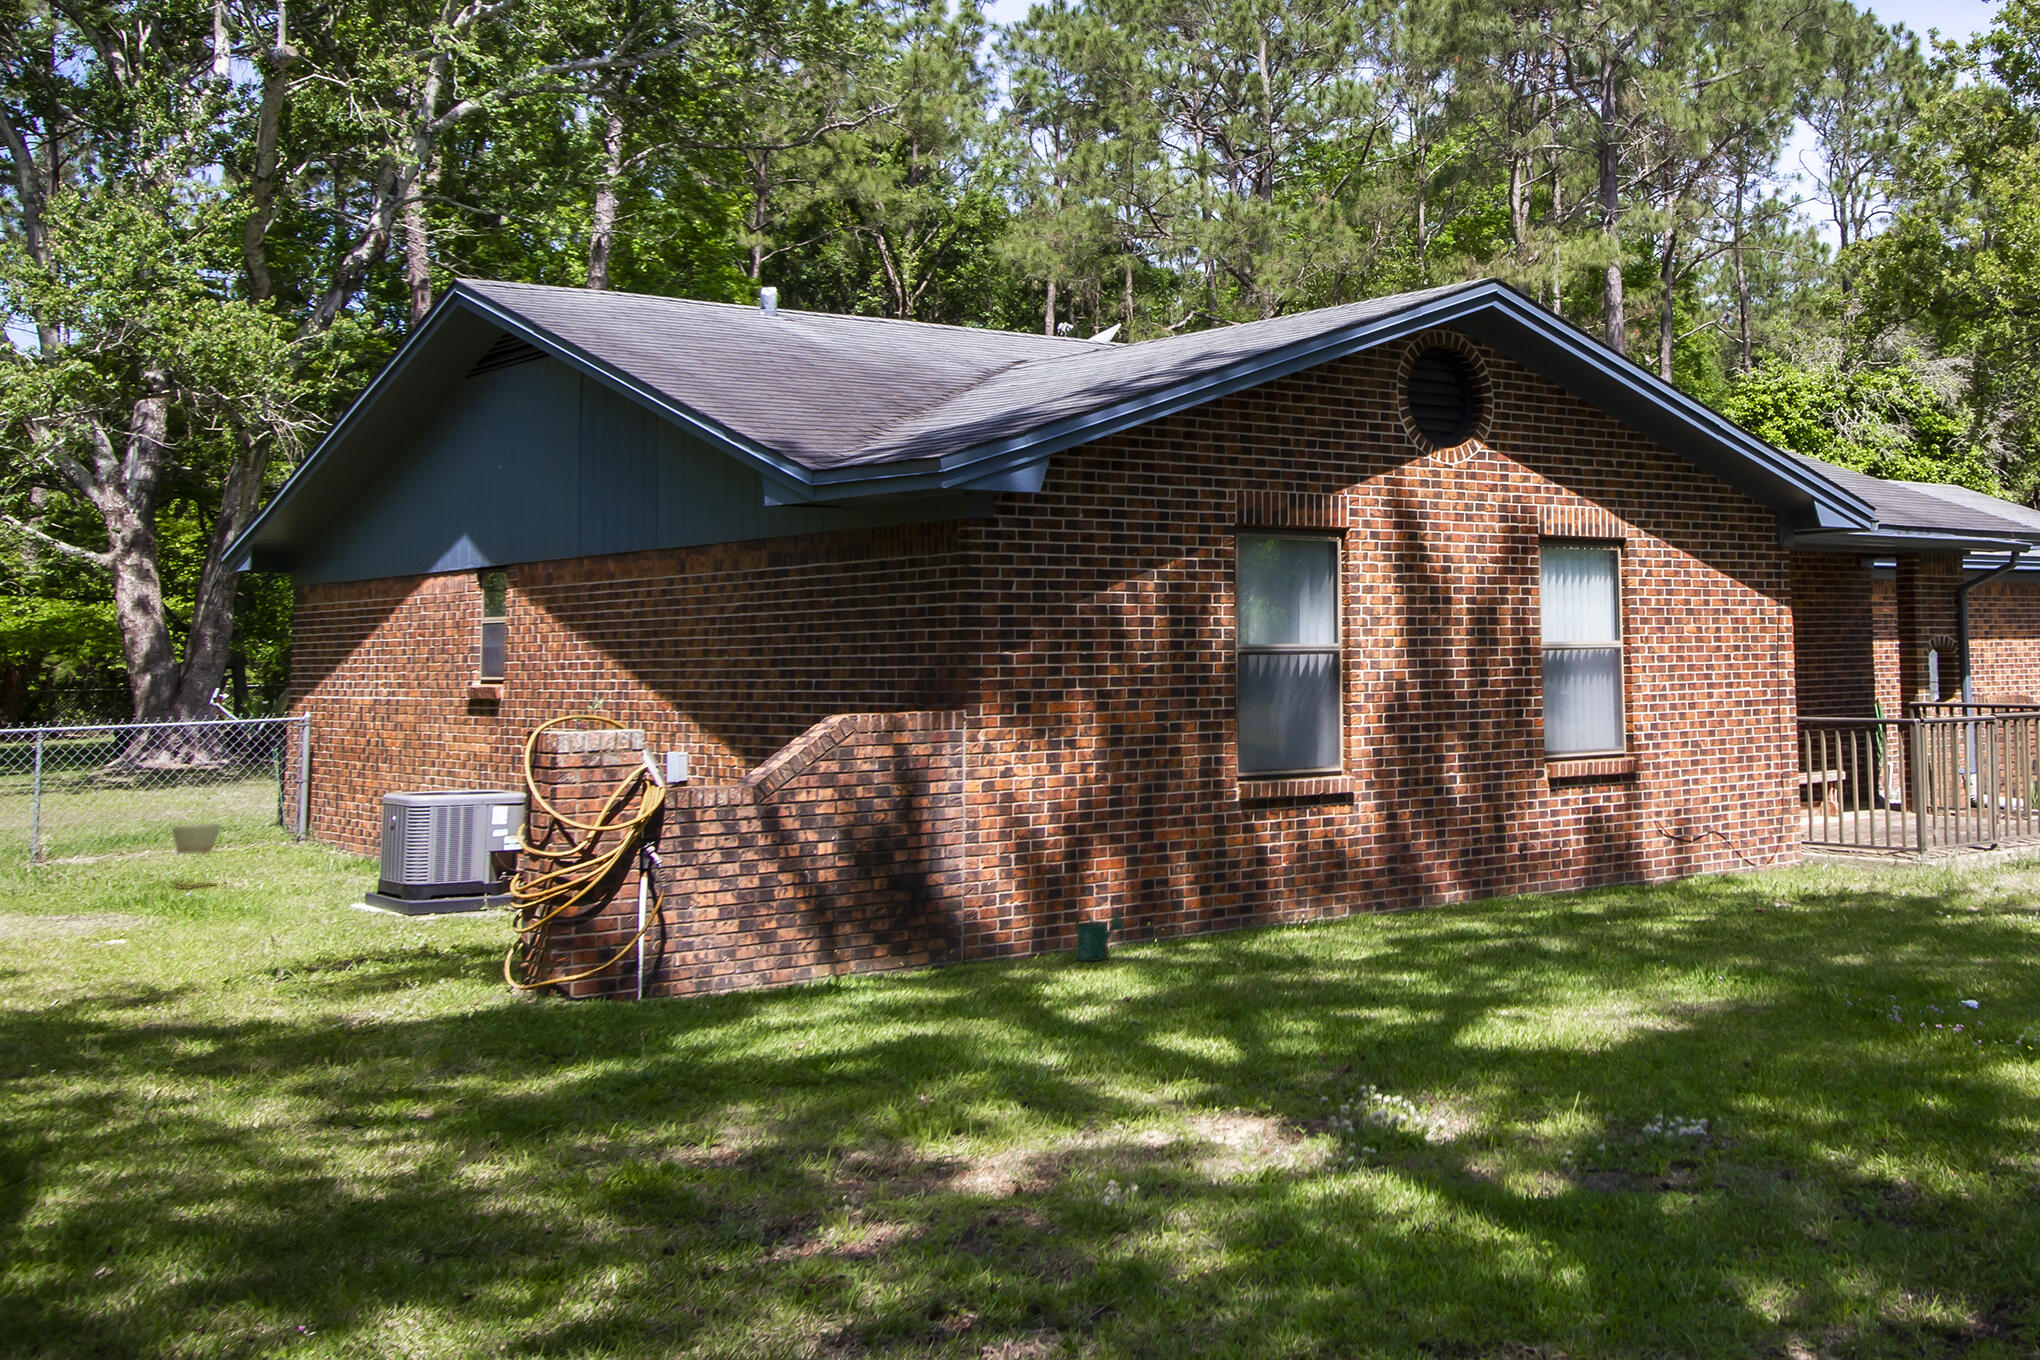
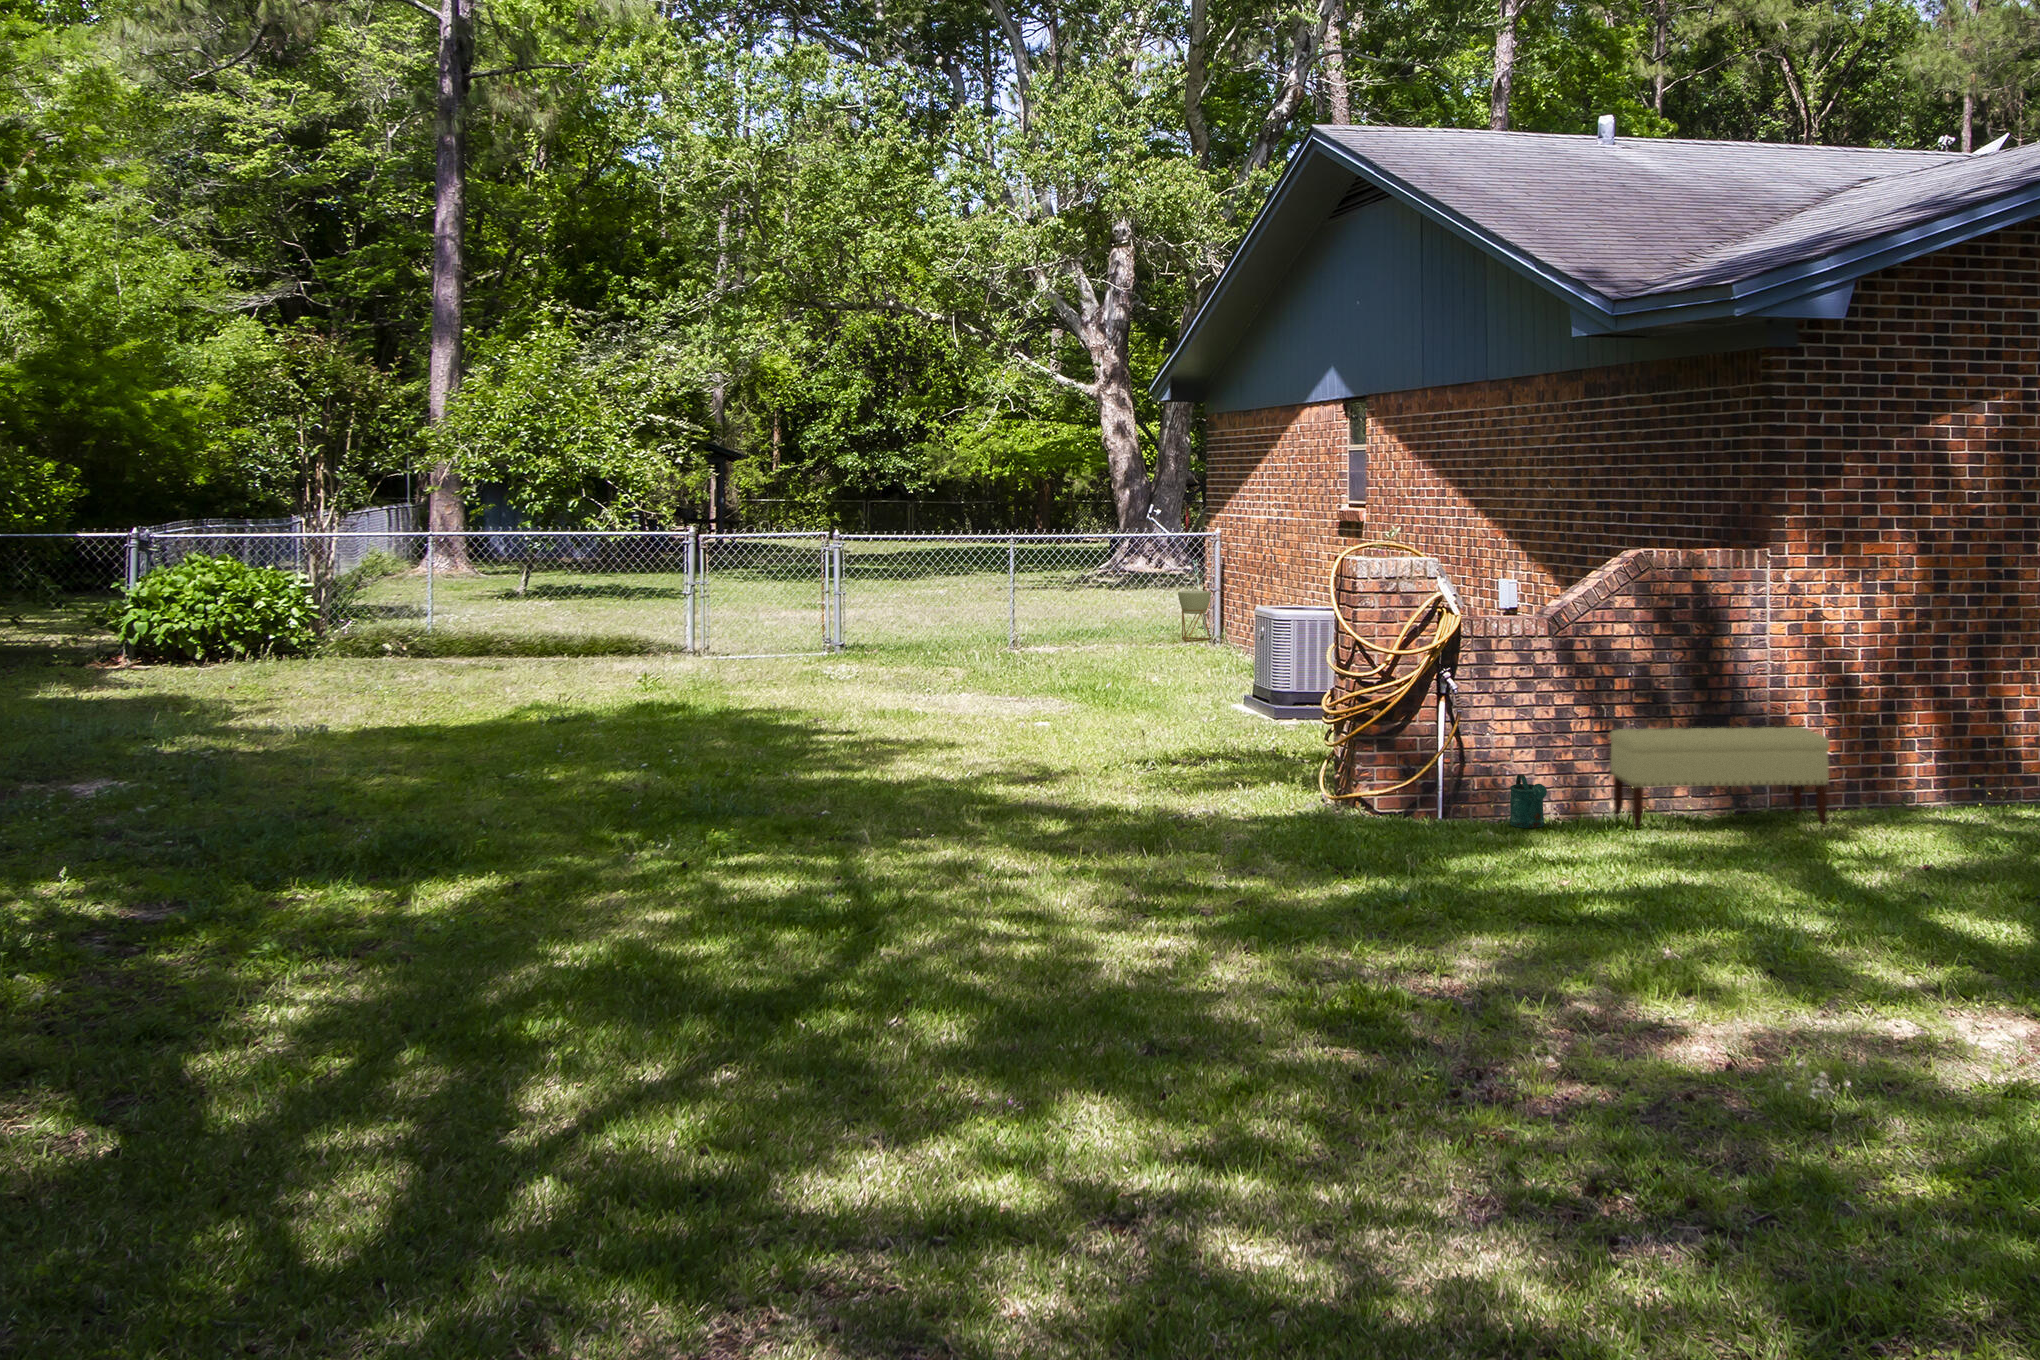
bench: none [819,880,1035,996] -> present [1610,727,1830,829]
watering can: present [1075,914,1124,961] -> present [1510,774,1547,828]

